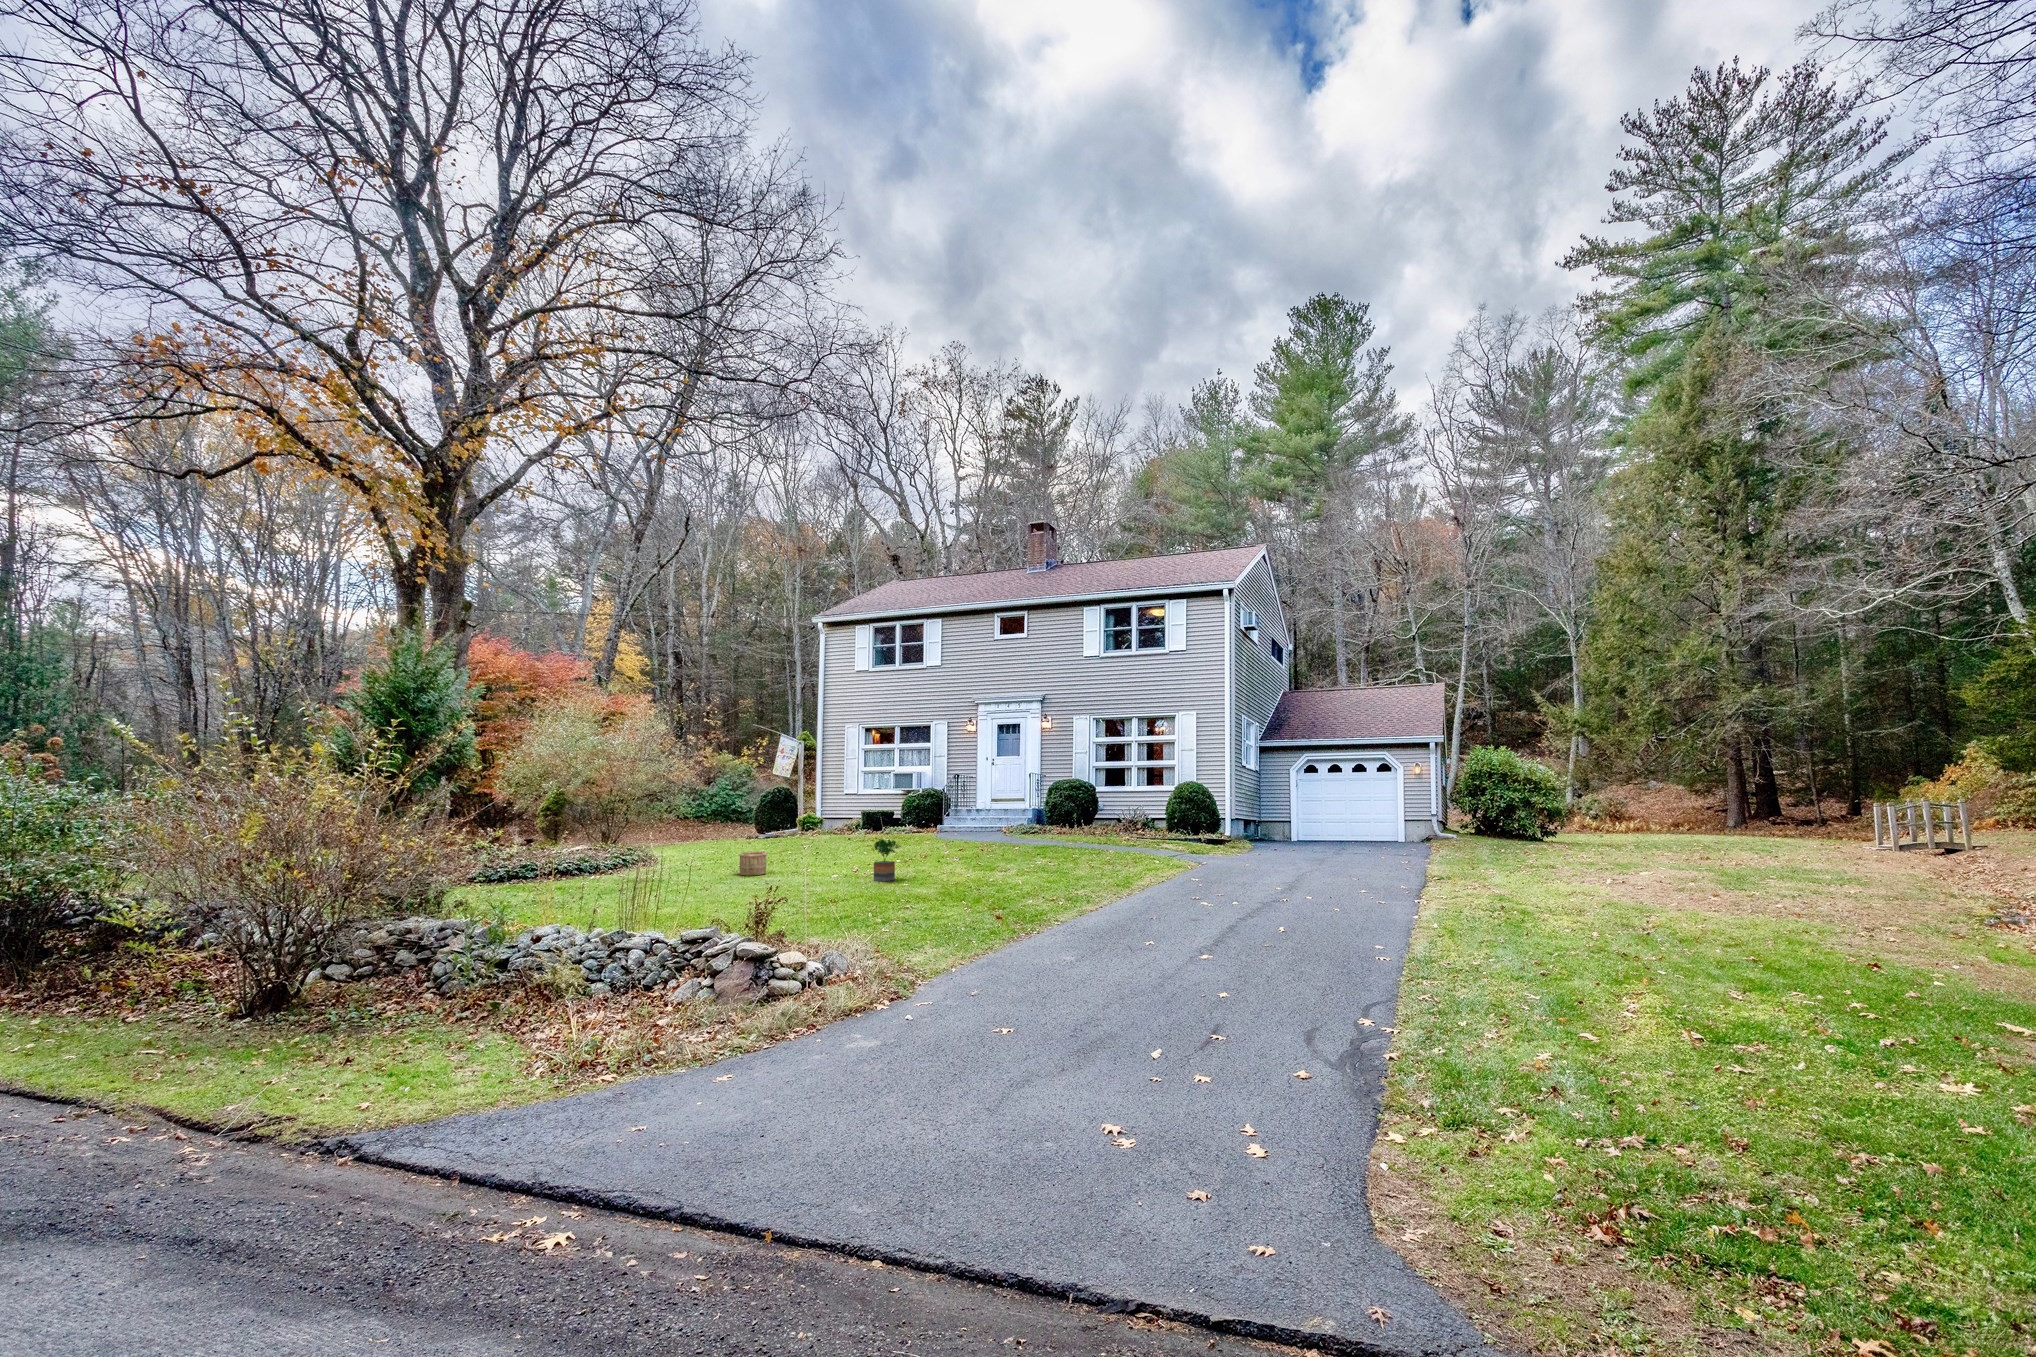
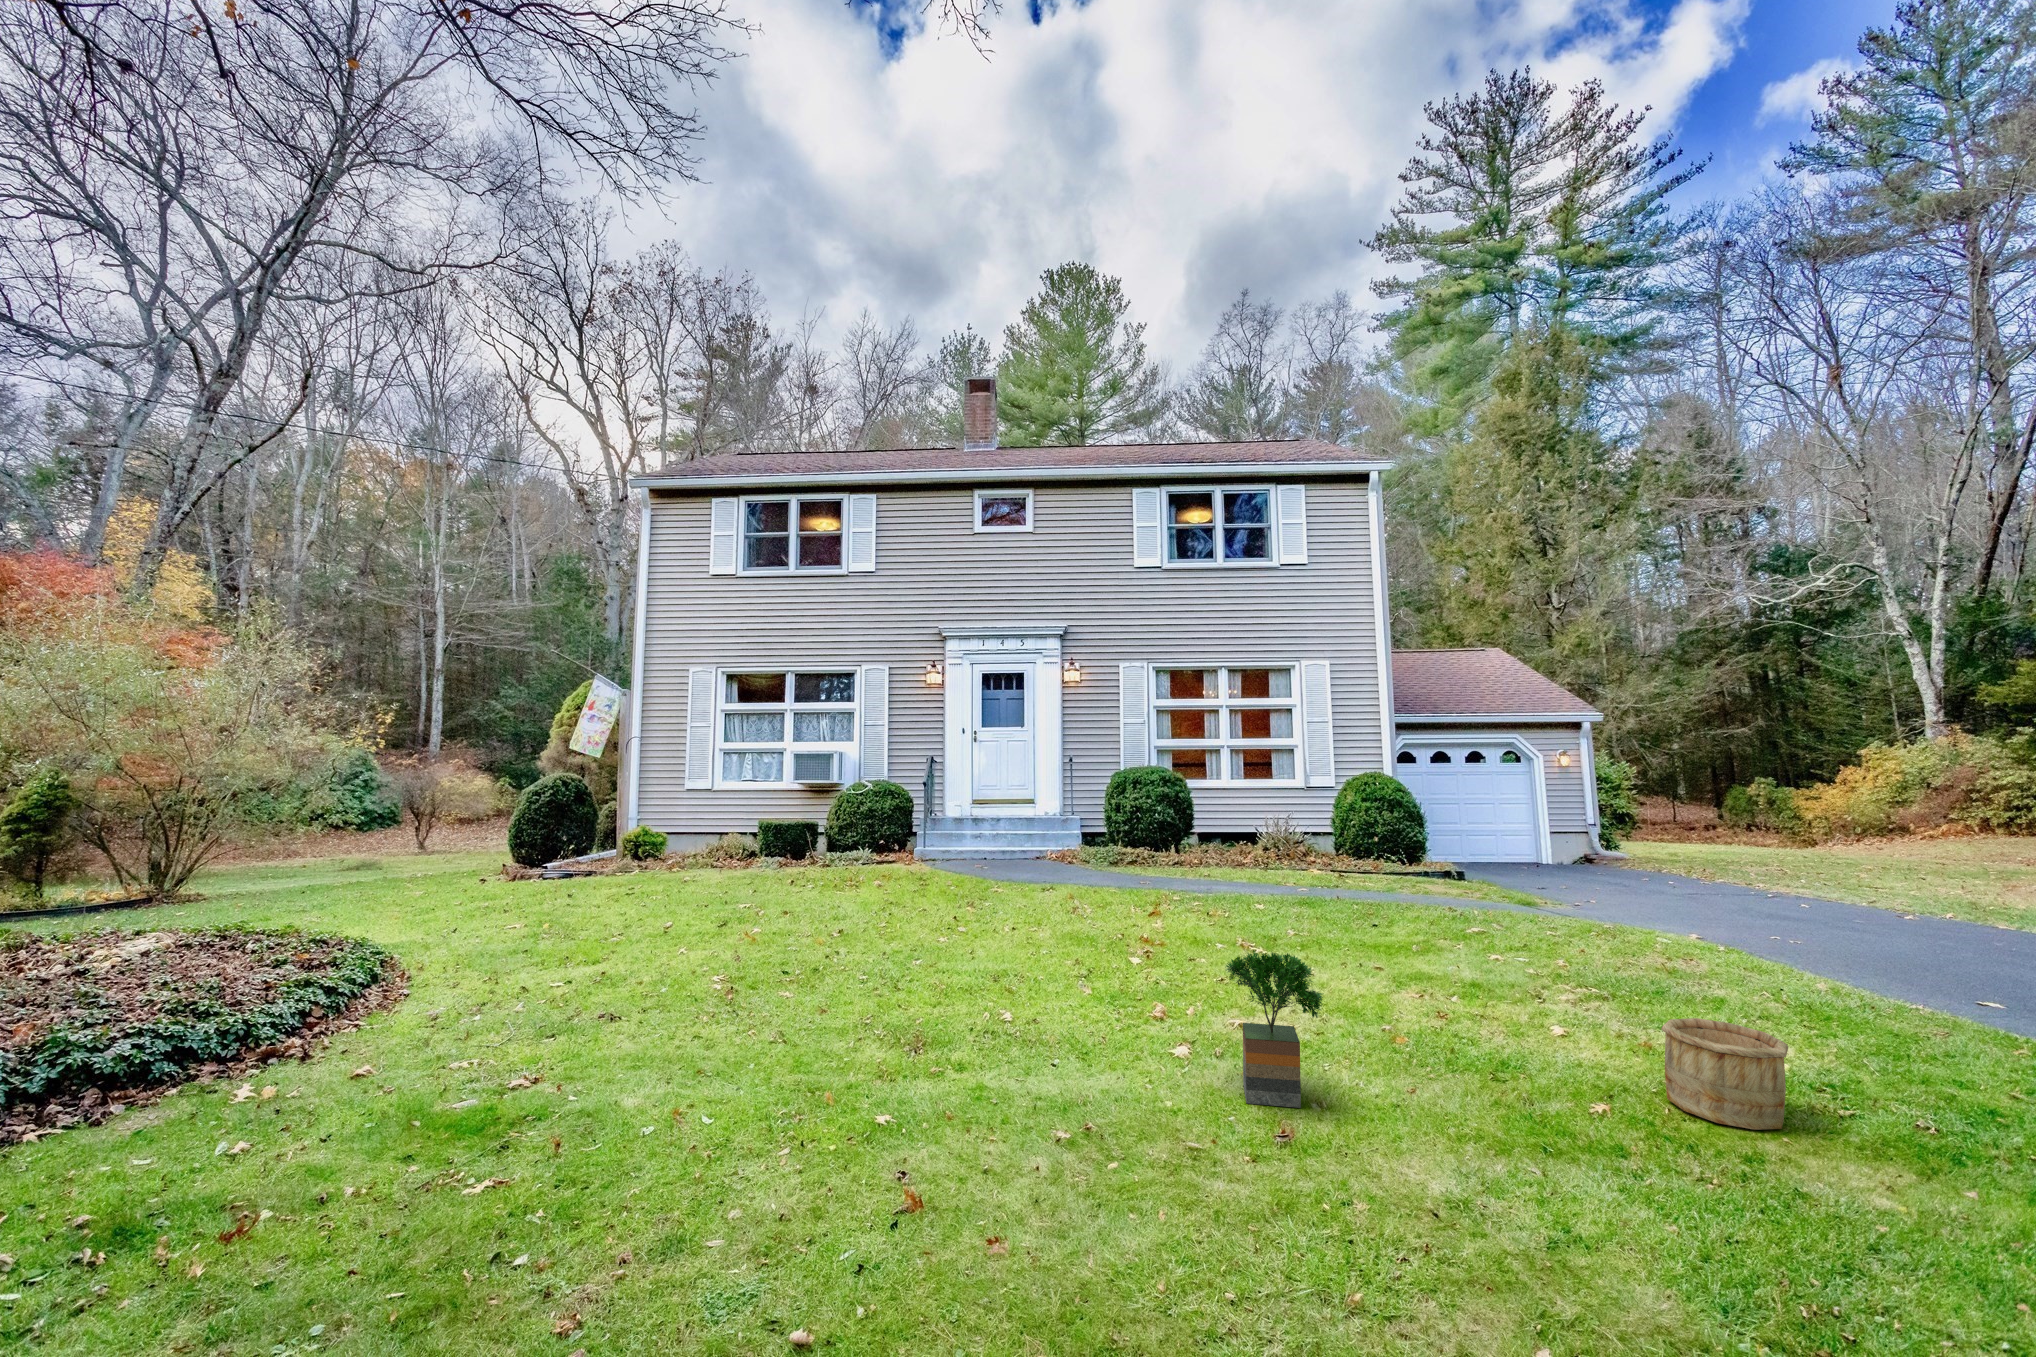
wooden bucket: present [739,851,767,876] -> present [1661,1018,1788,1130]

